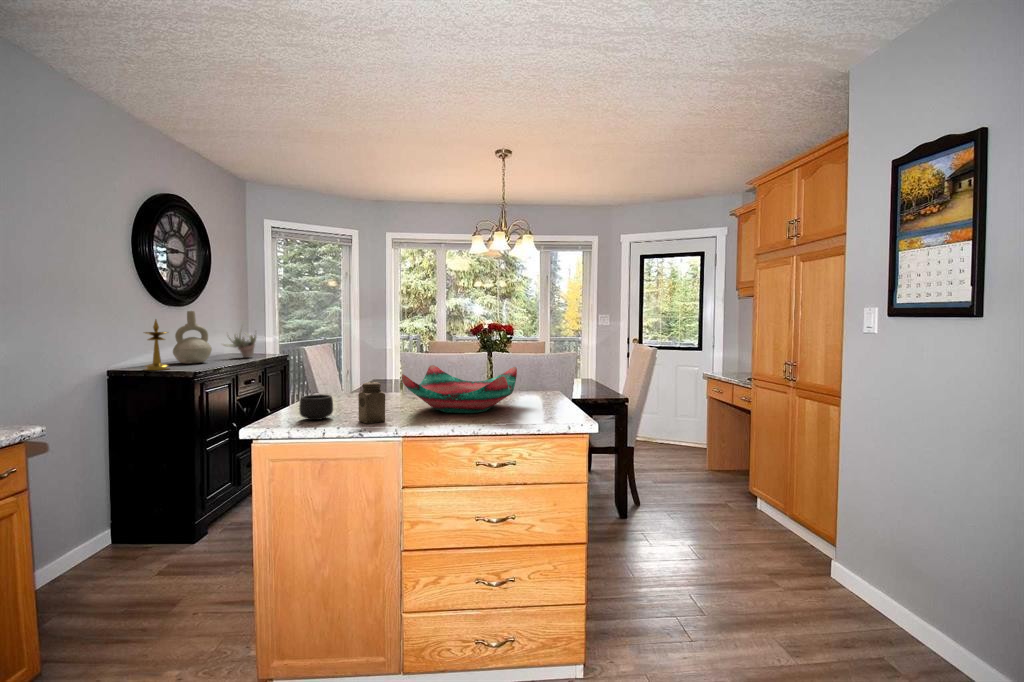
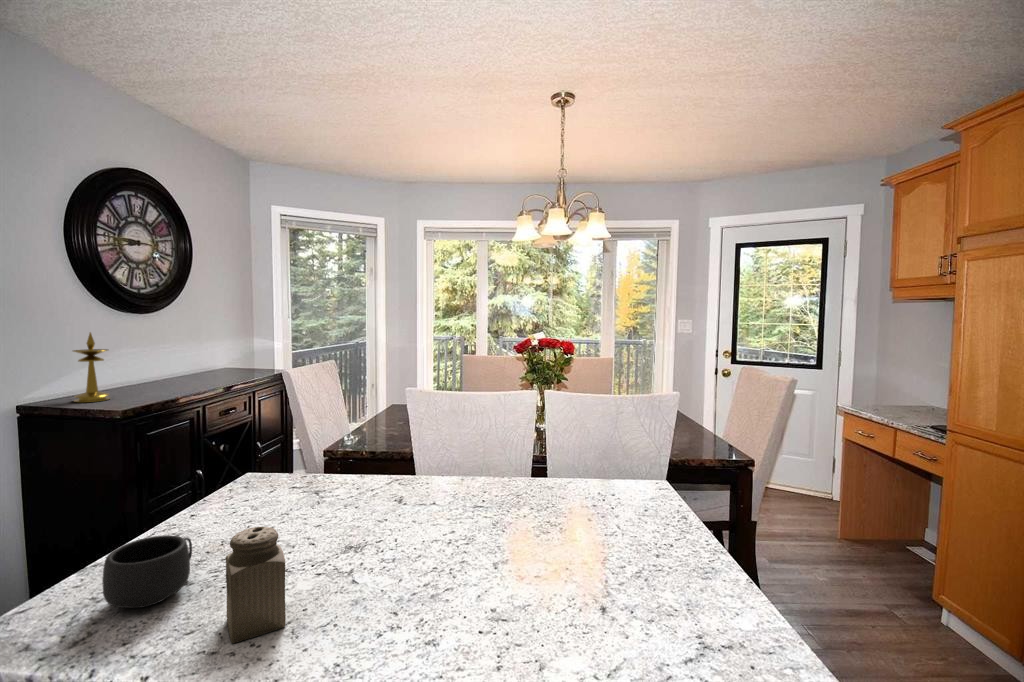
decorative vase: present [173,311,212,364] -> none [128,319,181,388]
succulent plant: present [223,333,256,358] -> none [200,335,247,377]
decorative bowl: present [402,365,517,413] -> none [340,442,593,581]

